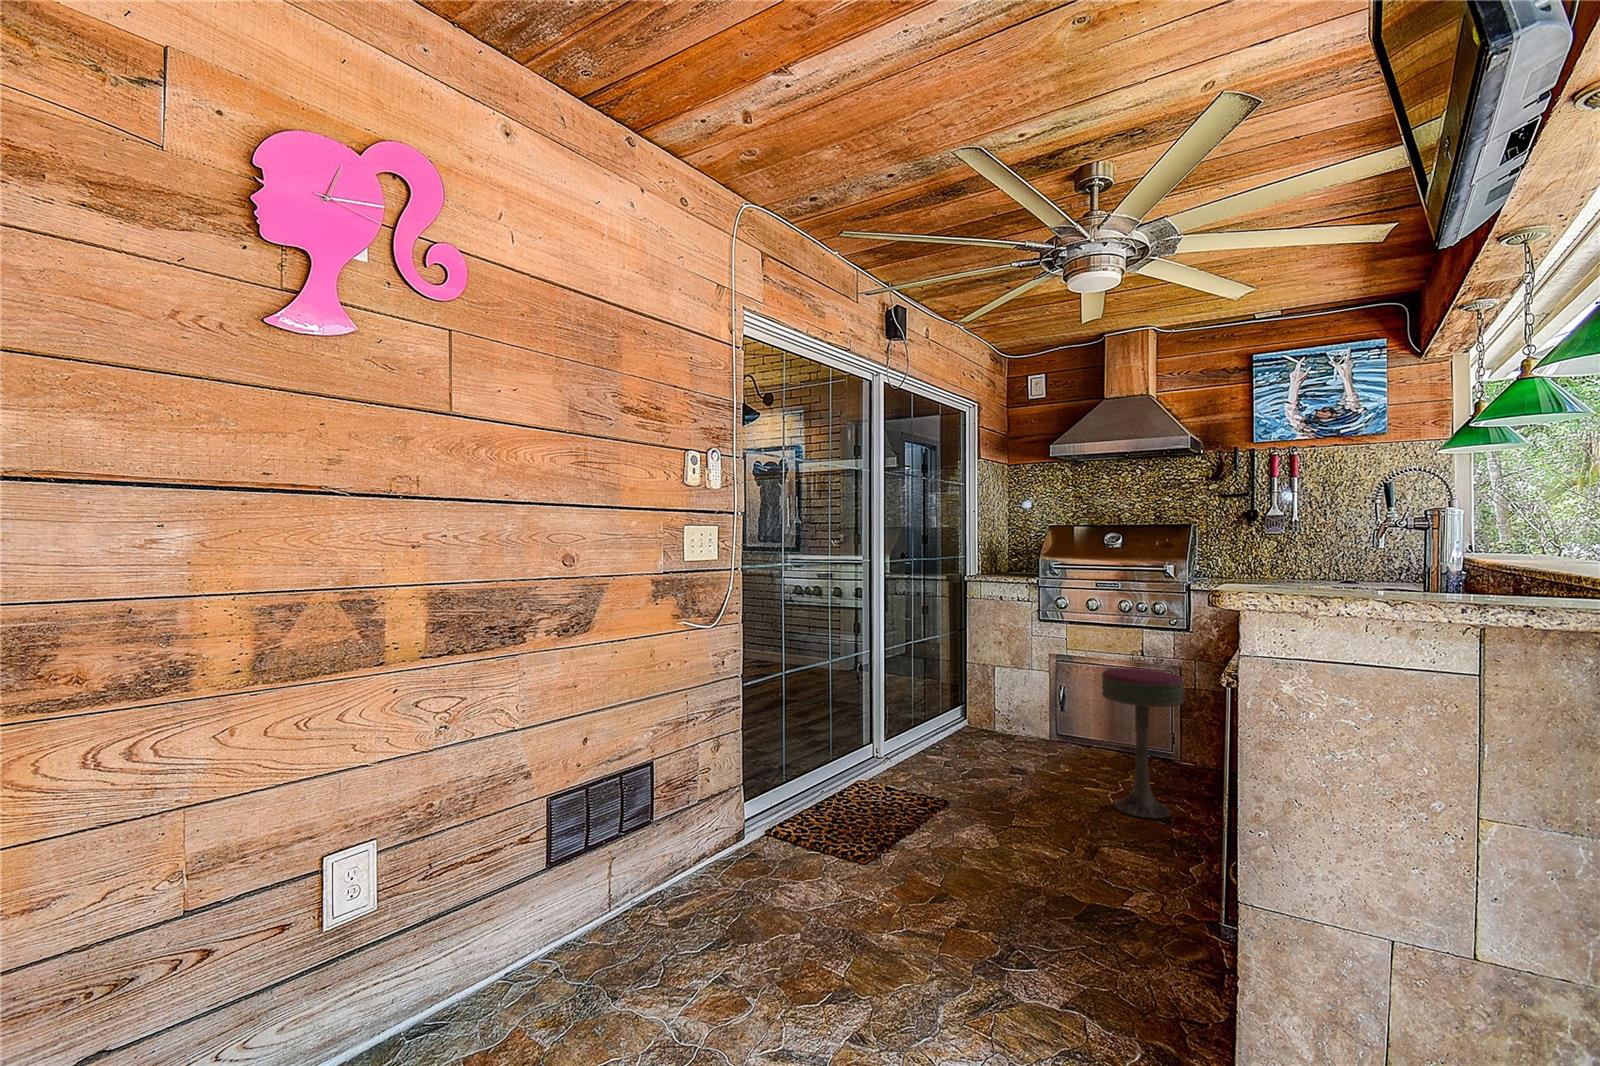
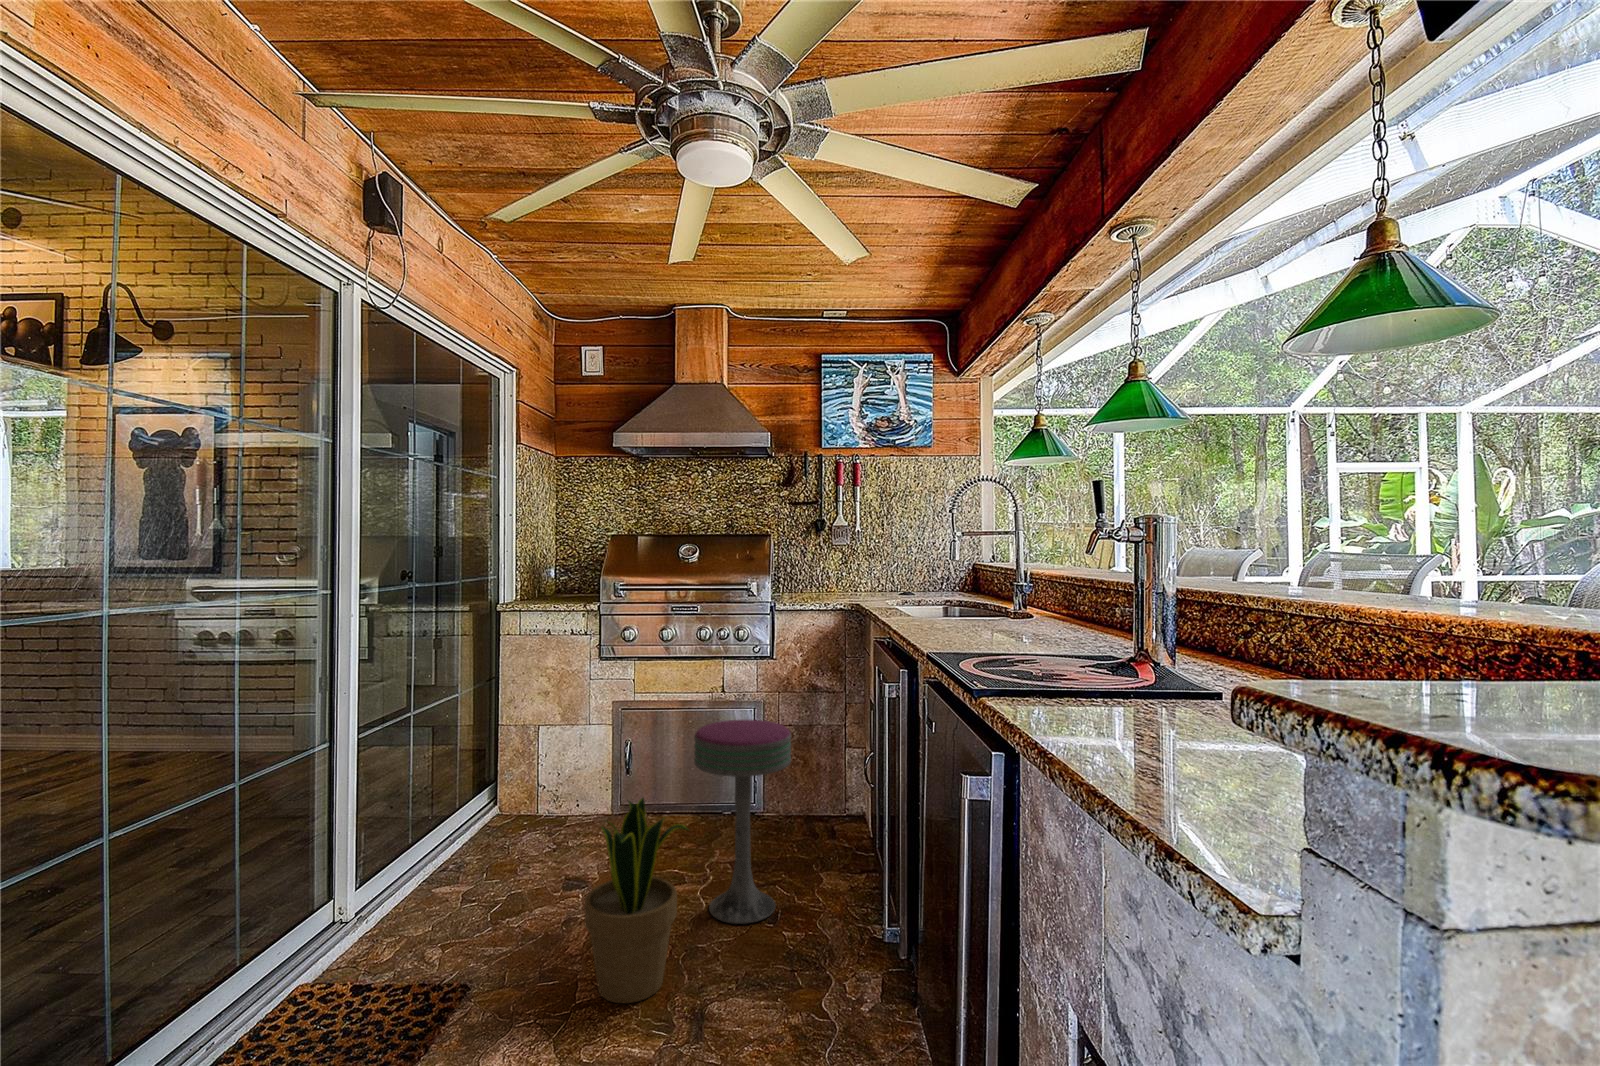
potted plant: none [1017,705,1092,834] -> present [585,798,689,1003]

